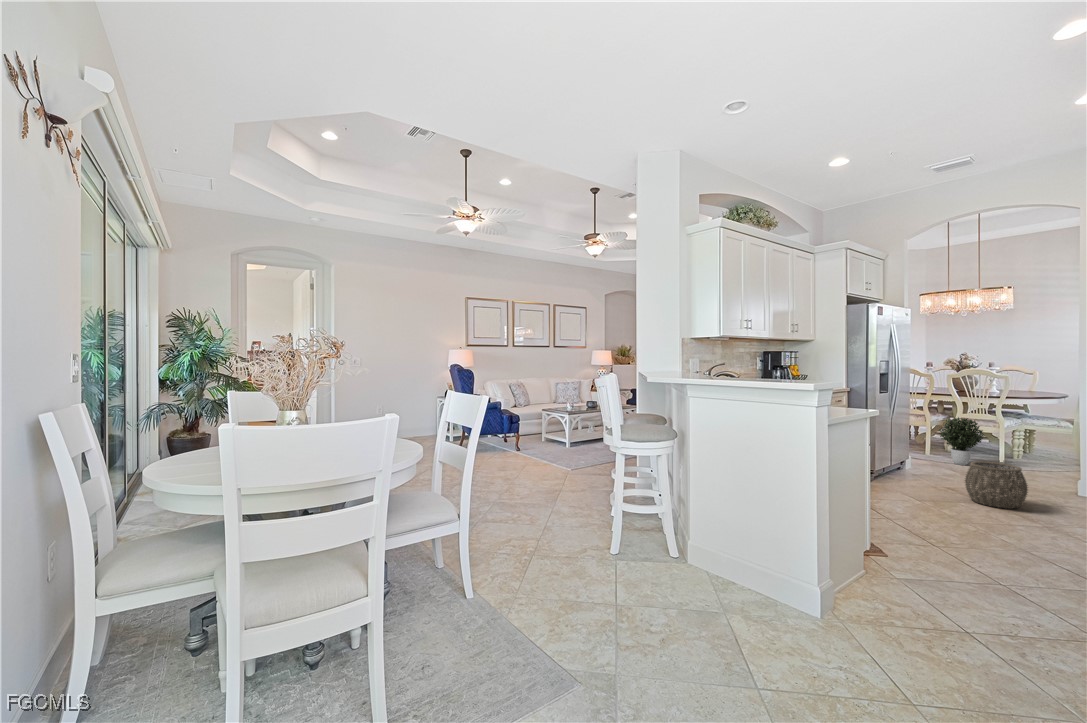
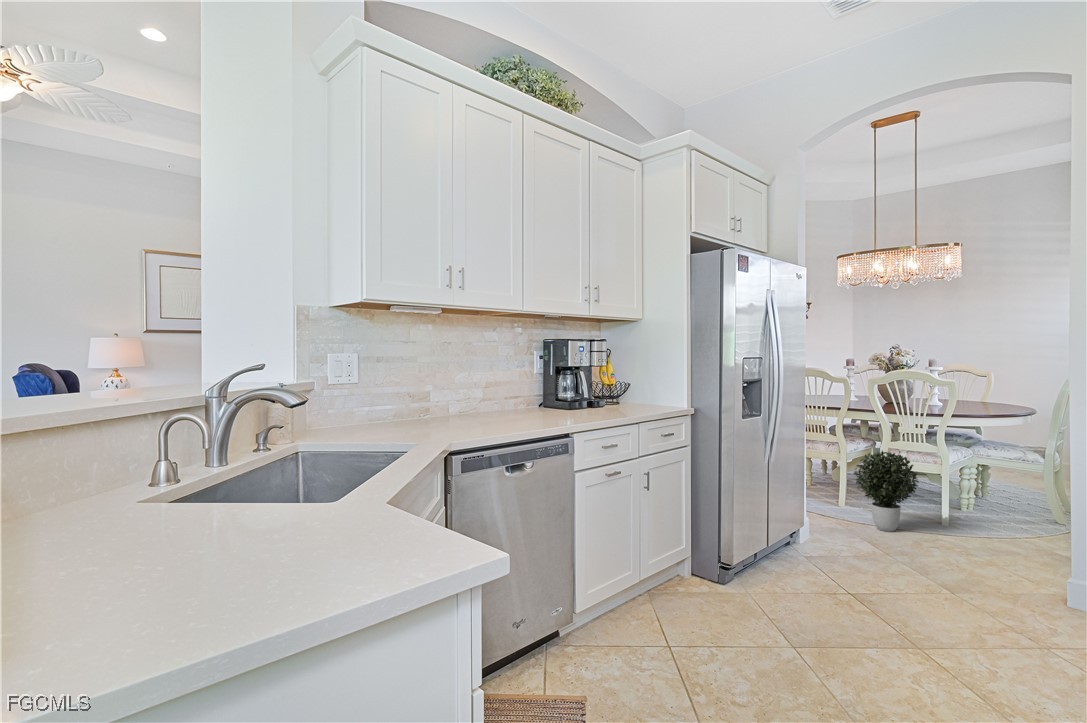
woven basket: present [965,461,1028,509] -> none [877,555,989,663]

